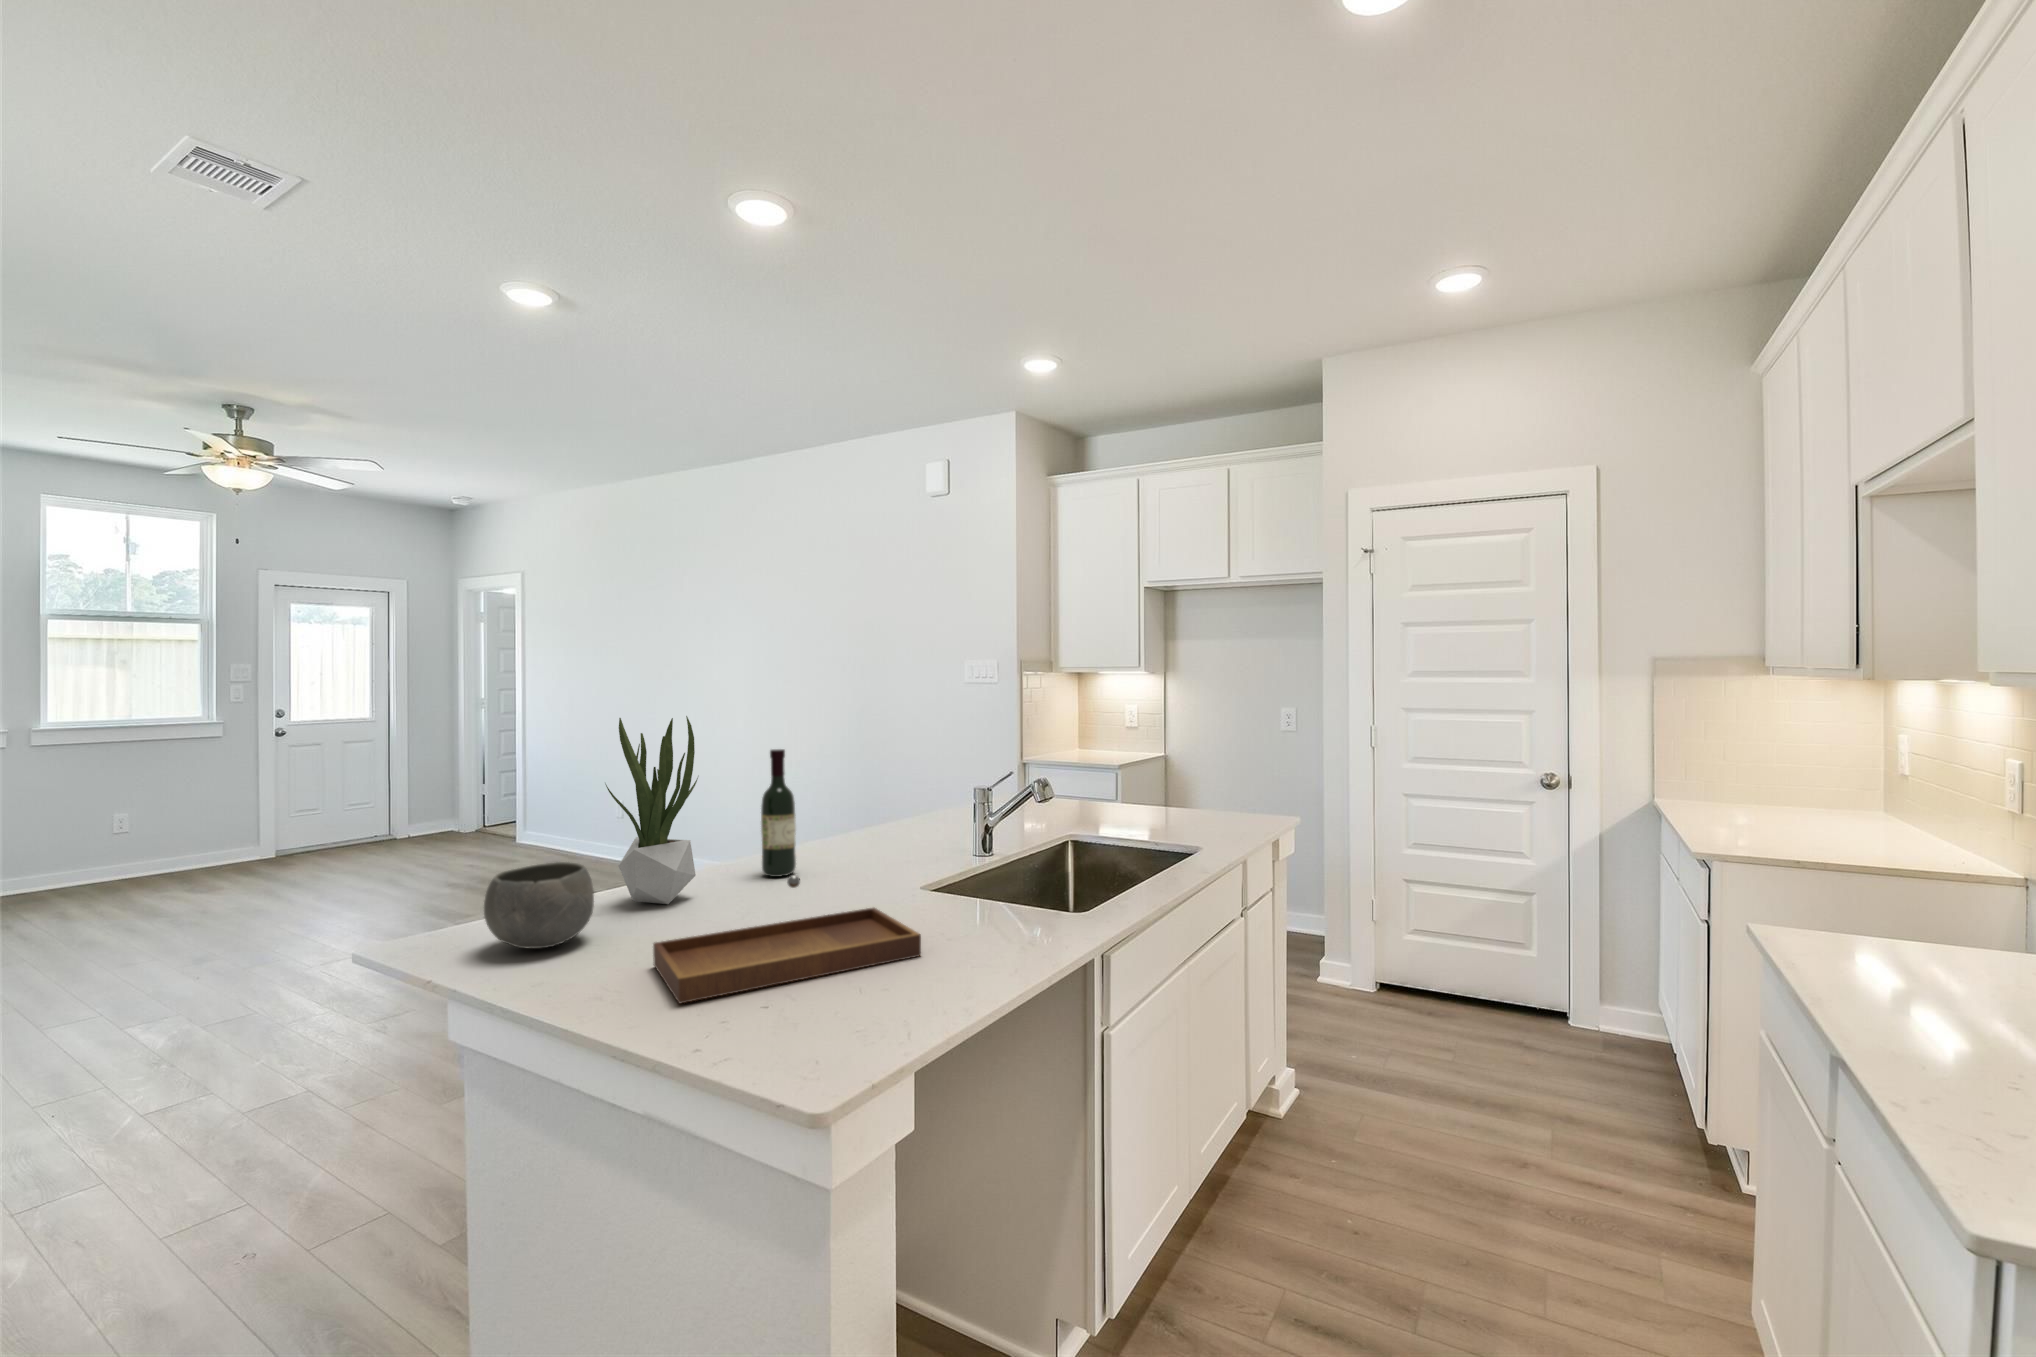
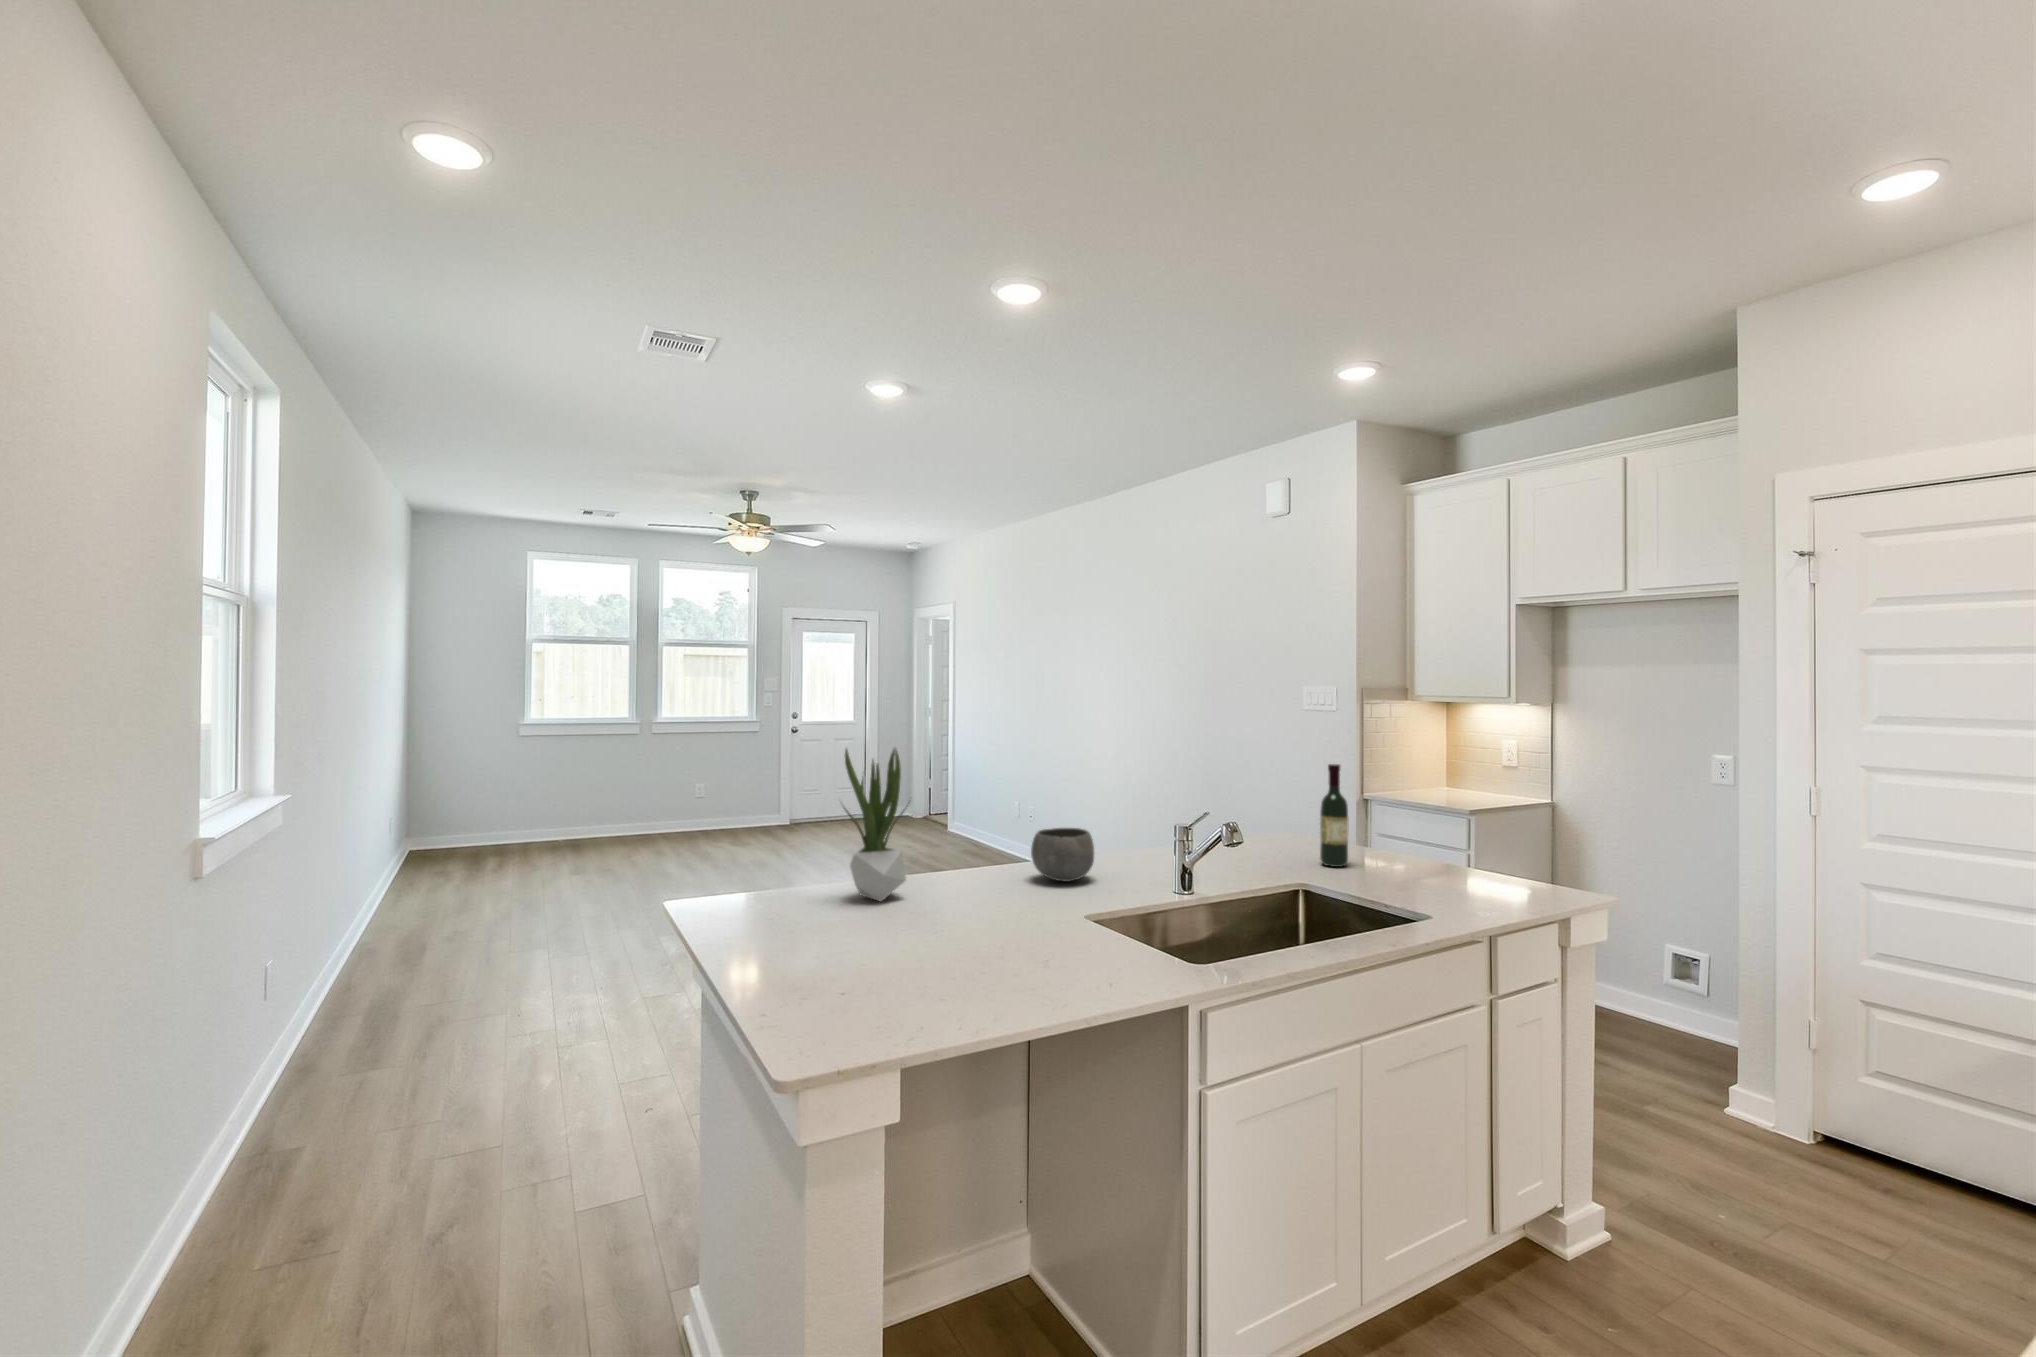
wine bottle: present [761,749,796,877] -> present [1320,764,1348,867]
ceramic bowl: present [484,862,594,949] -> present [1031,828,1094,881]
tray: present [653,875,921,1003] -> none [798,890,1007,981]

